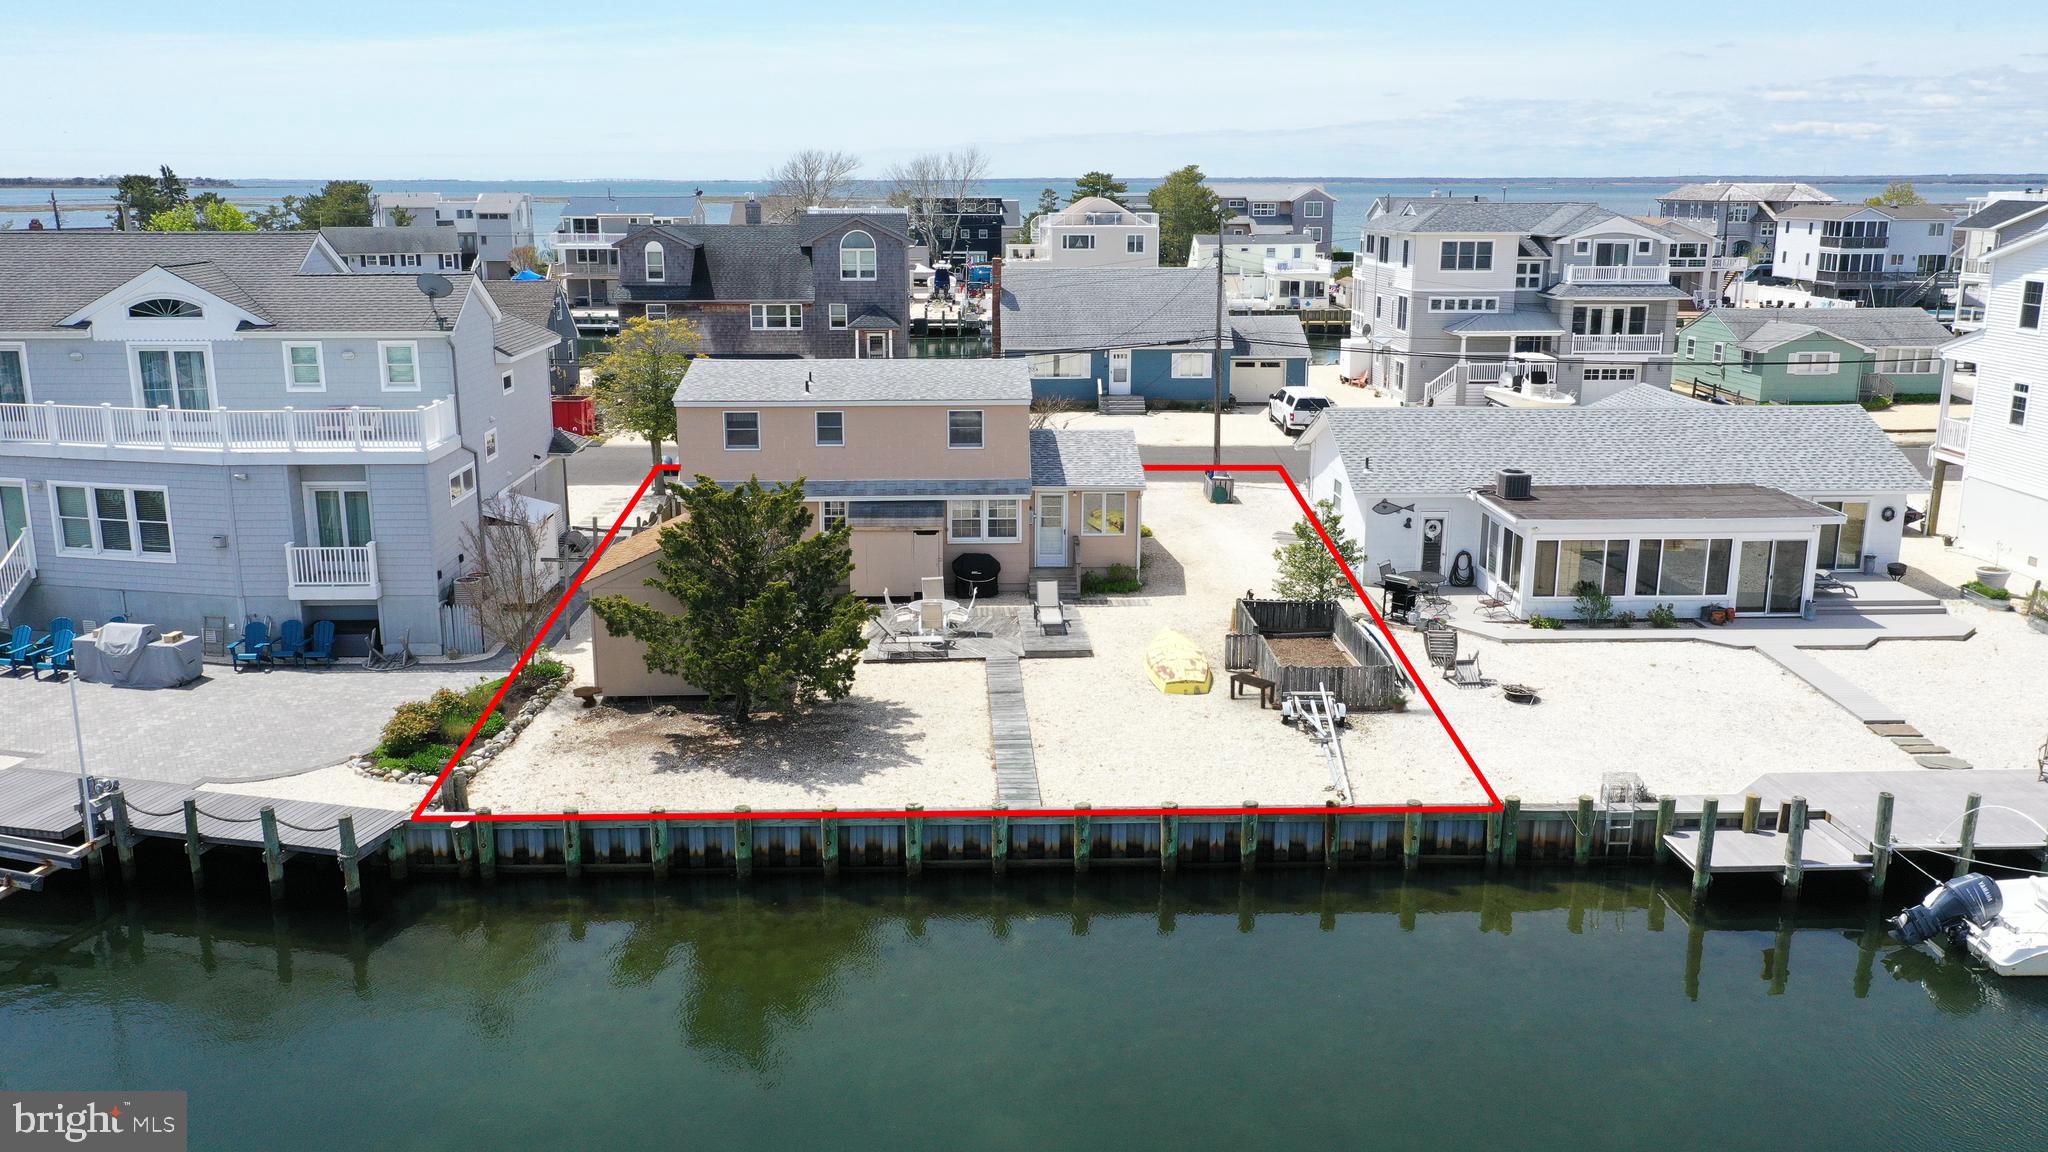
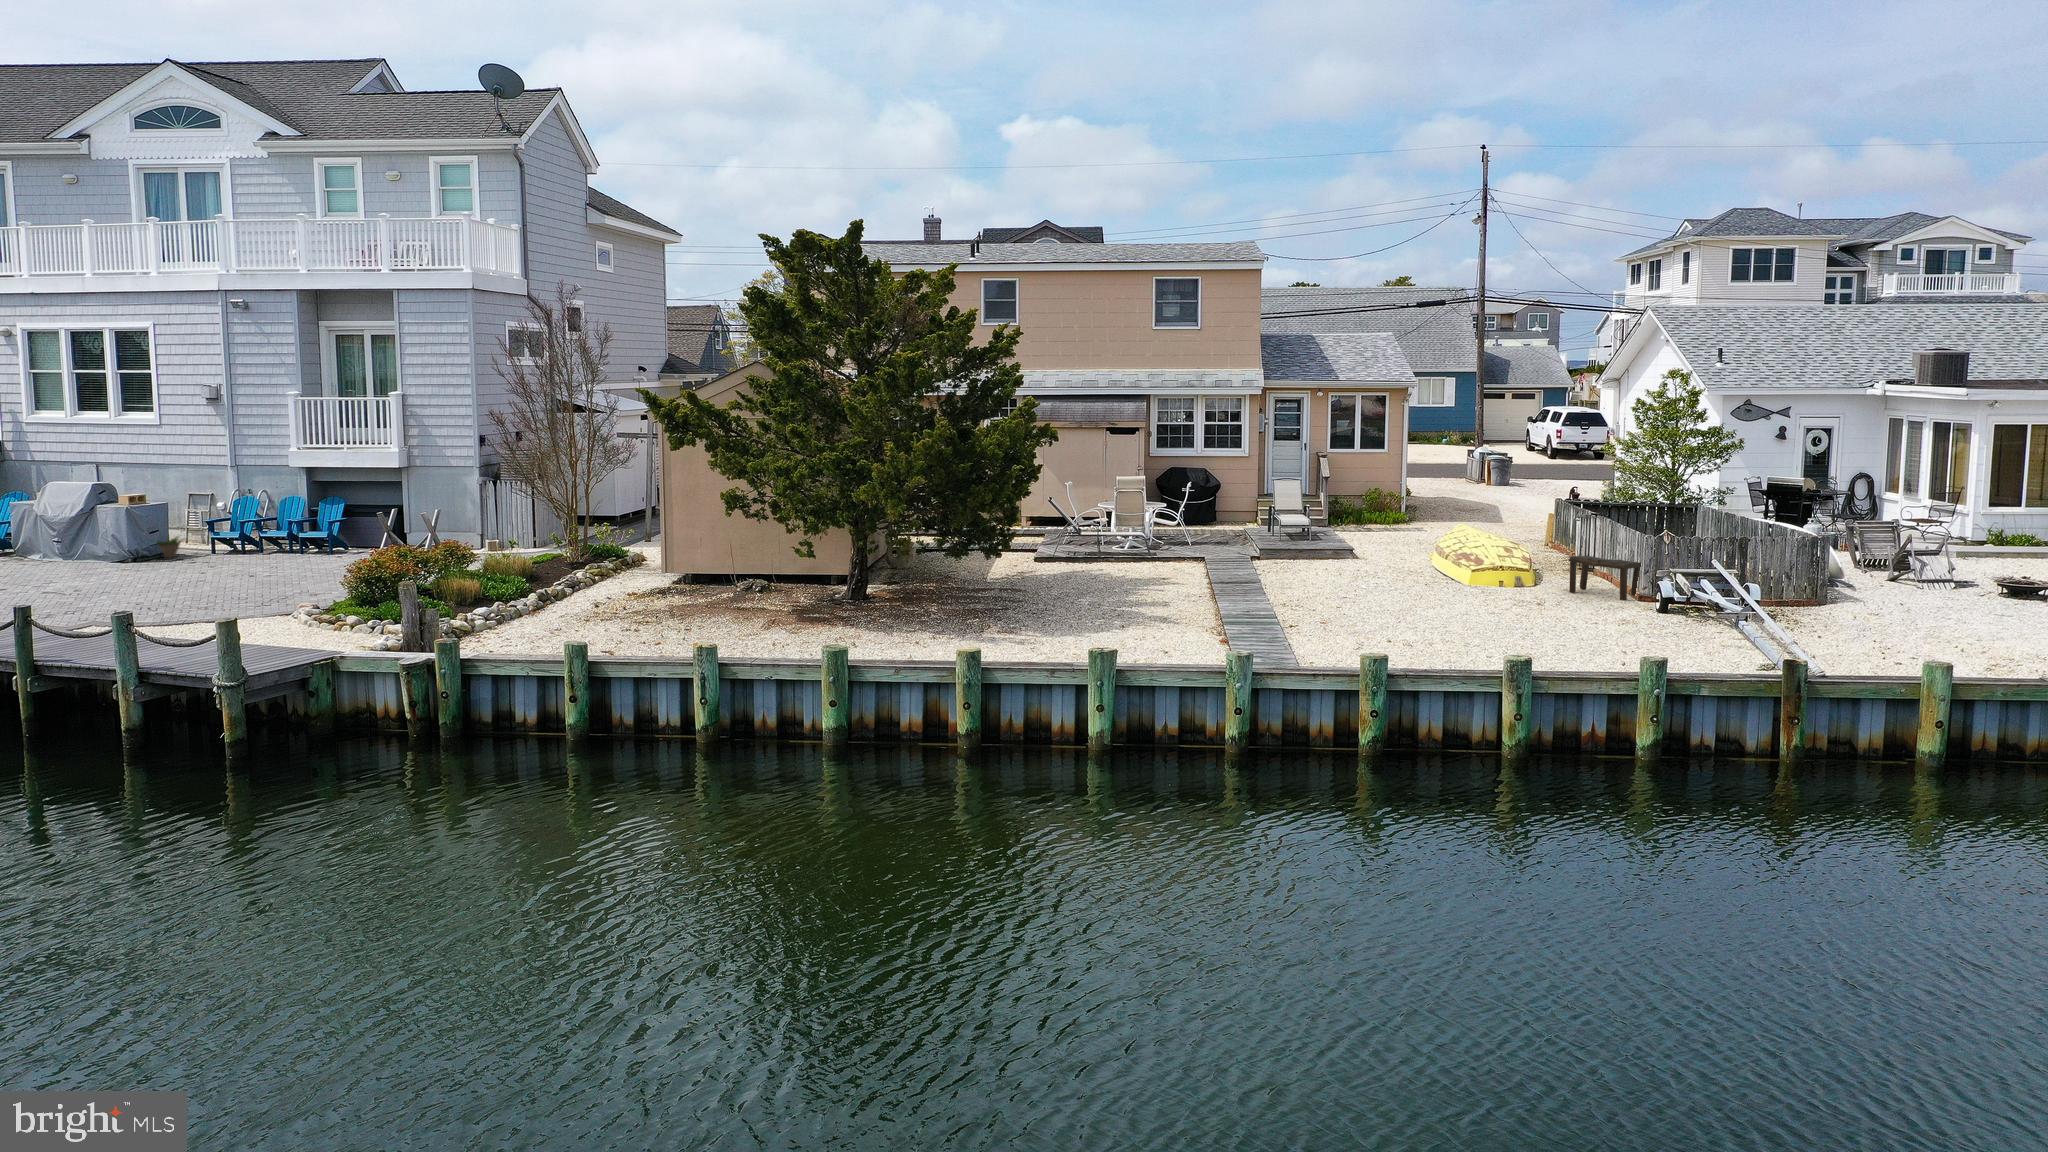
side table: present [573,686,602,708] -> none [629,559,674,585]
decorative plant: present [1389,694,1409,713] -> present [157,537,181,558]

